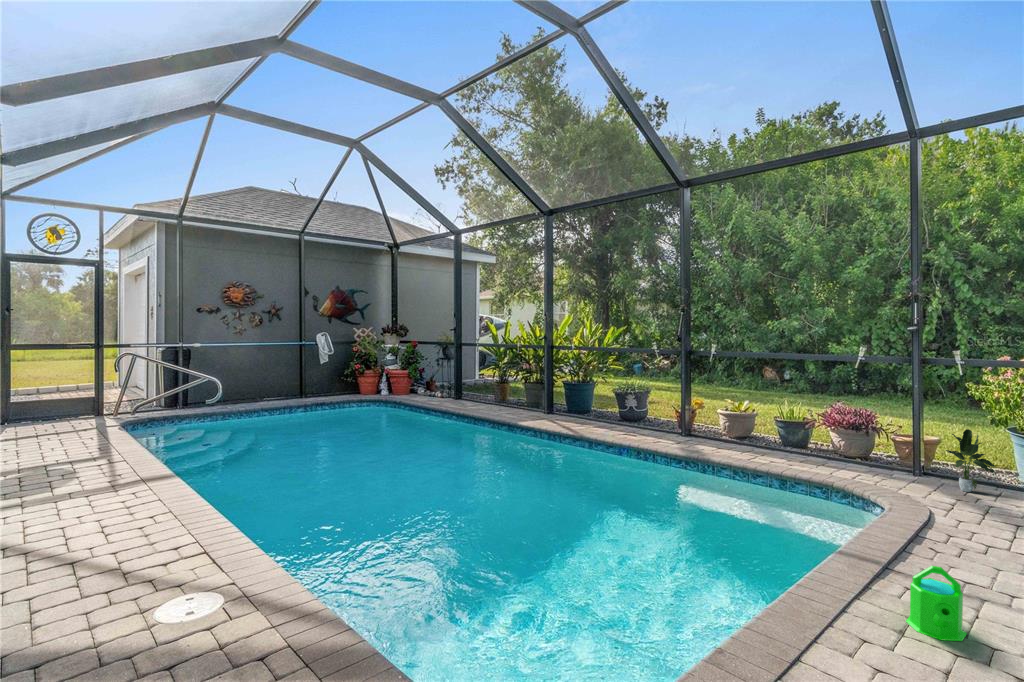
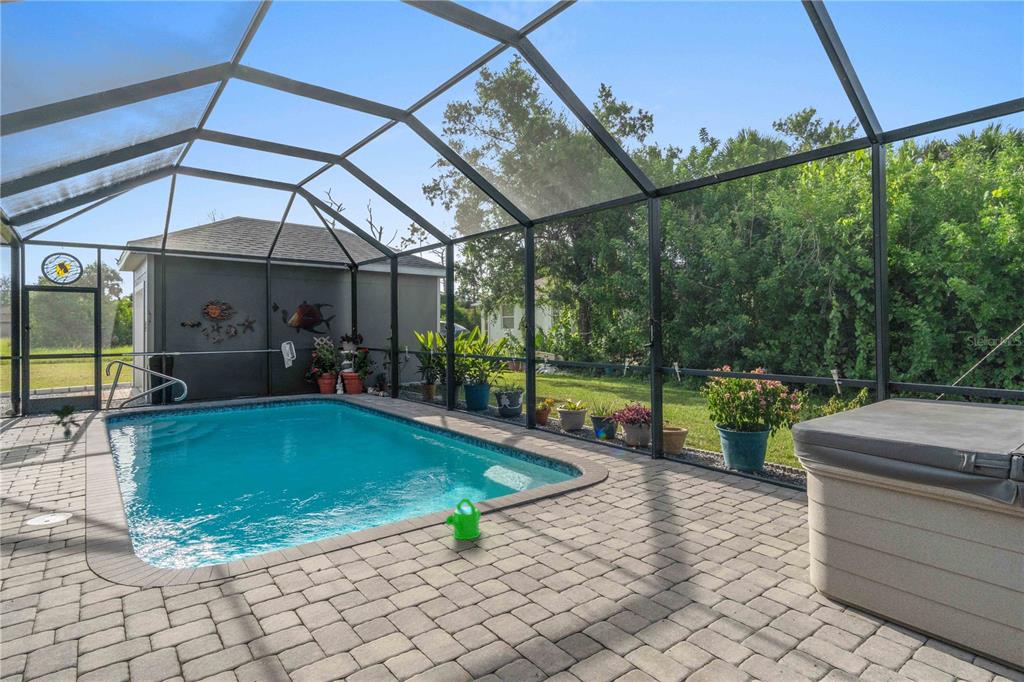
potted plant: present [946,429,995,492] -> present [51,404,81,438]

